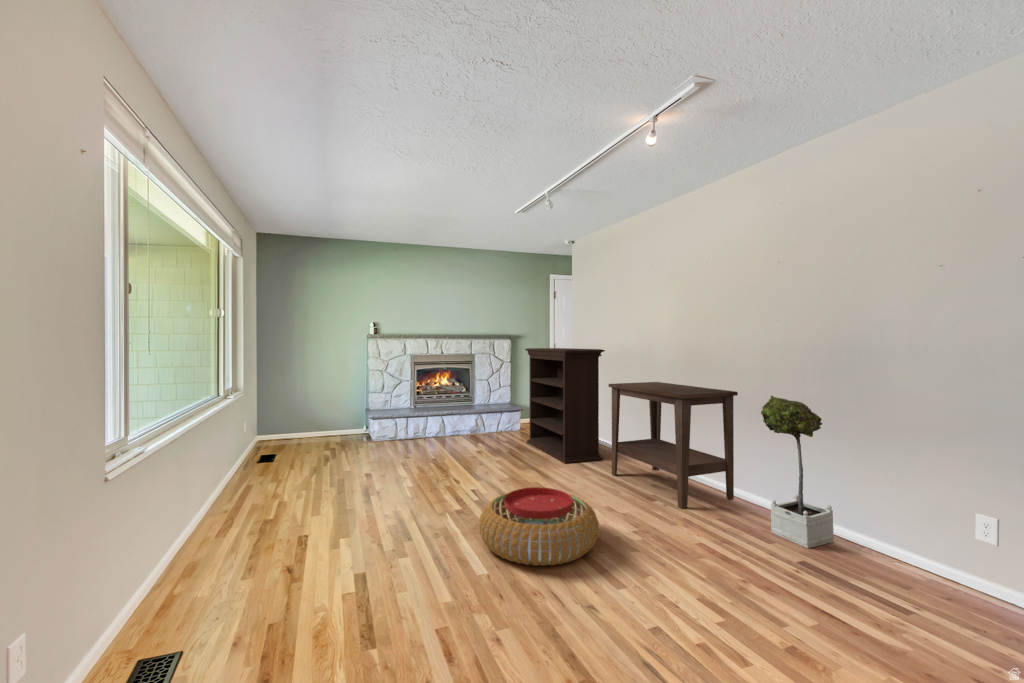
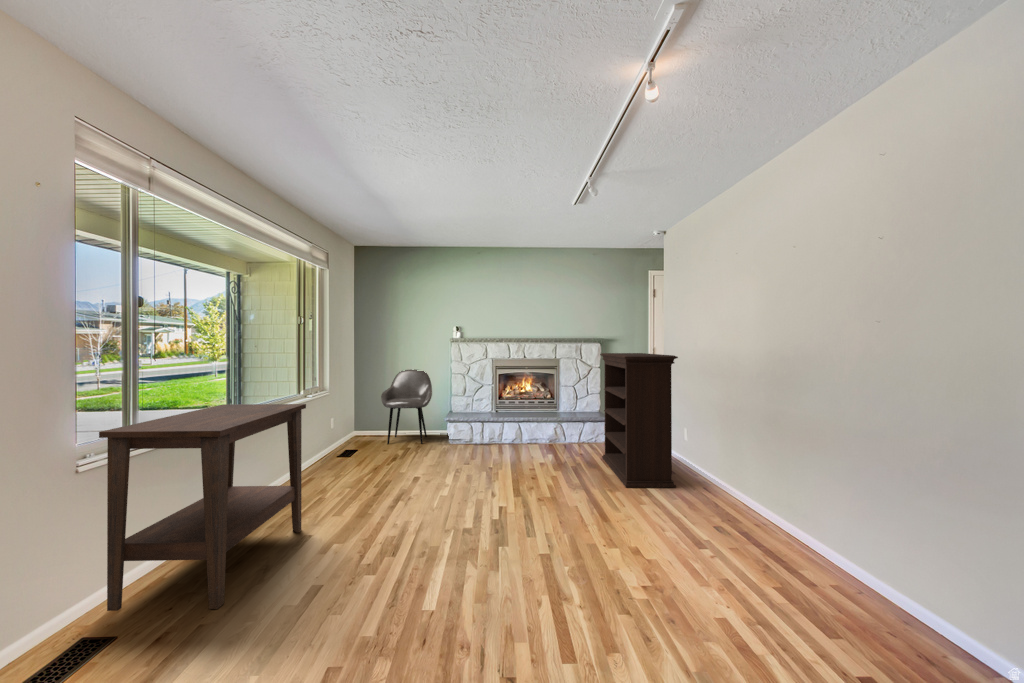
armchair: none [295,367,352,447] -> present [381,369,432,444]
side table: present [608,382,738,509] -> present [99,404,306,611]
potted tree: present [761,396,834,548] -> none [835,427,953,661]
pouf: present [479,487,599,566] -> none [452,514,589,611]

